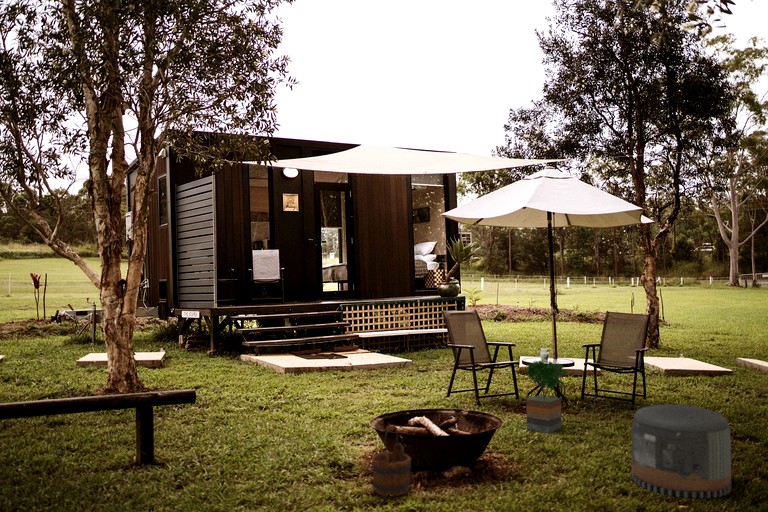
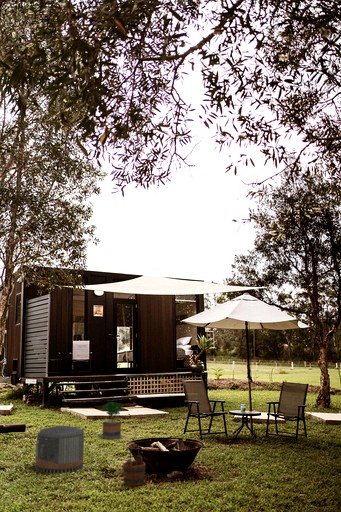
potted tree: present [526,361,568,433] -> present [102,402,124,440]
pouf: present [631,405,731,498] -> present [35,426,84,473]

